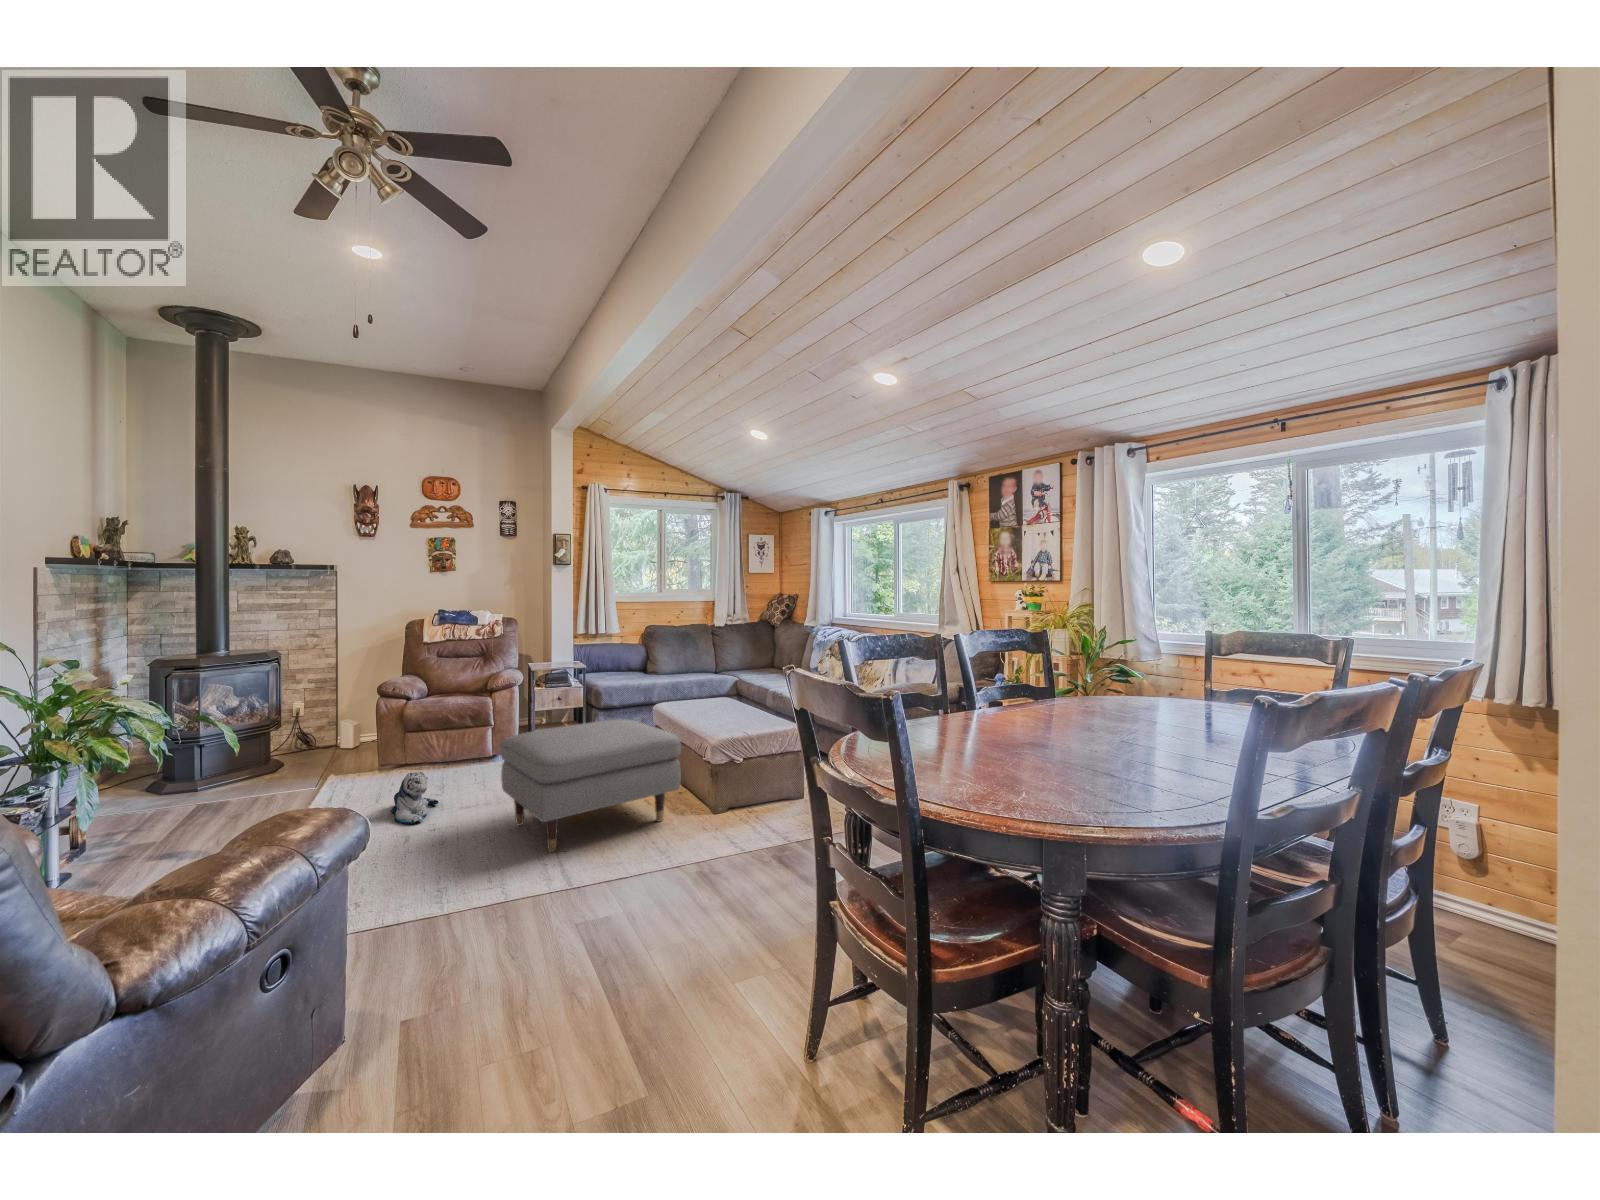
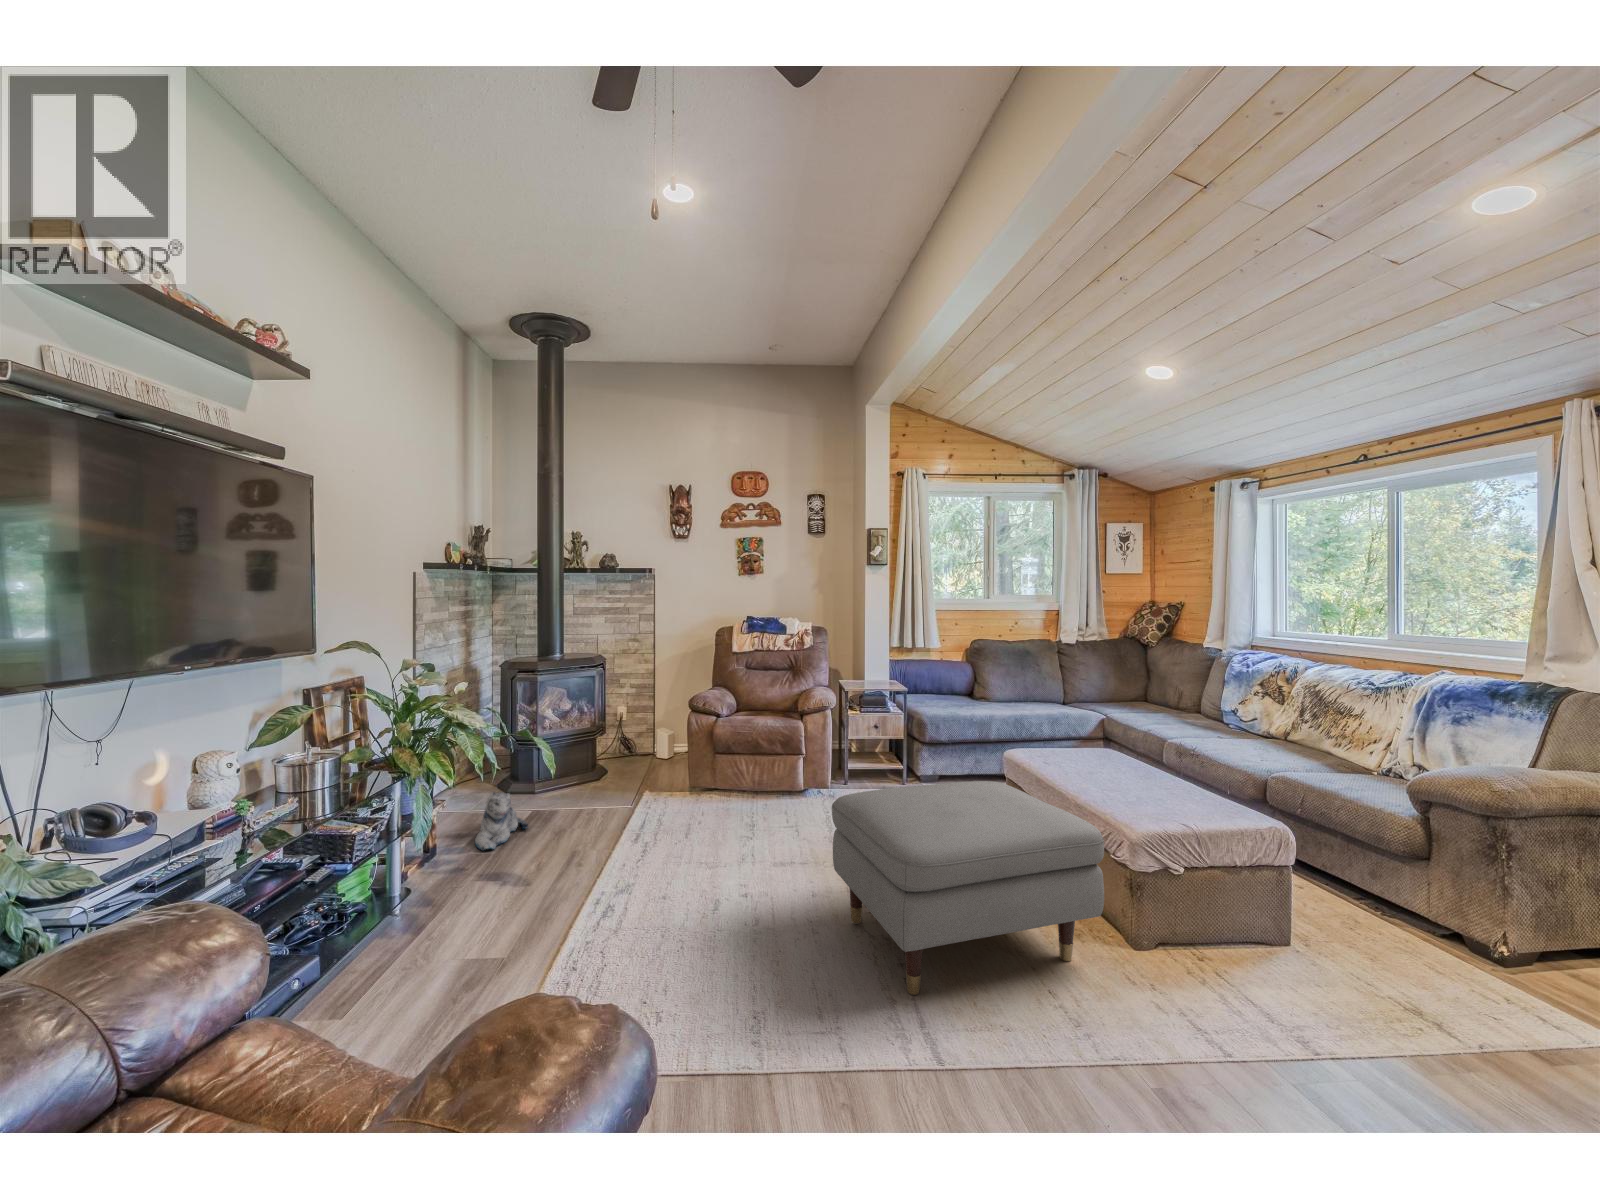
plush toy: present [390,772,439,824] -> present [475,792,528,851]

